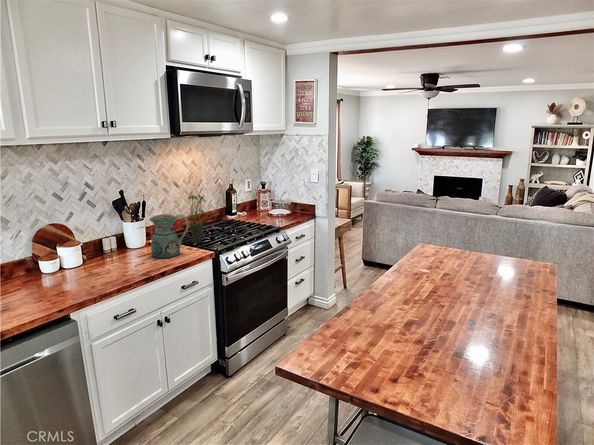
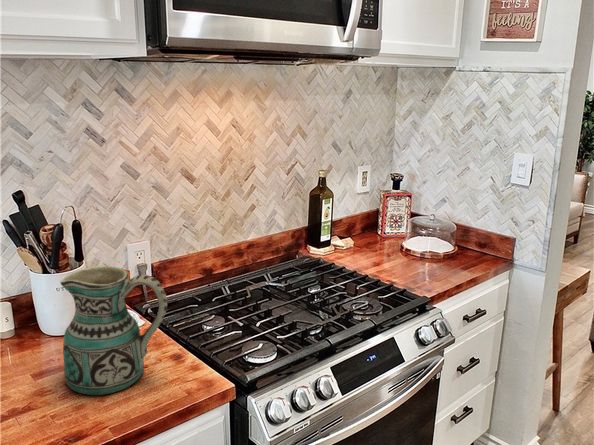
potted plant: present [187,194,206,243] -> none [180,207,239,337]

